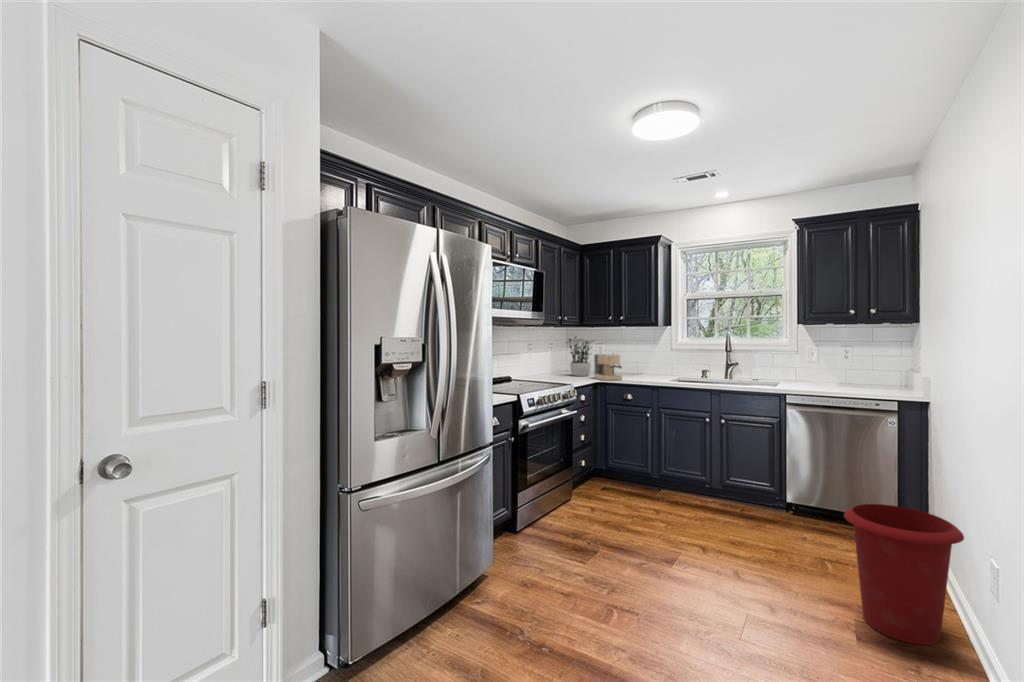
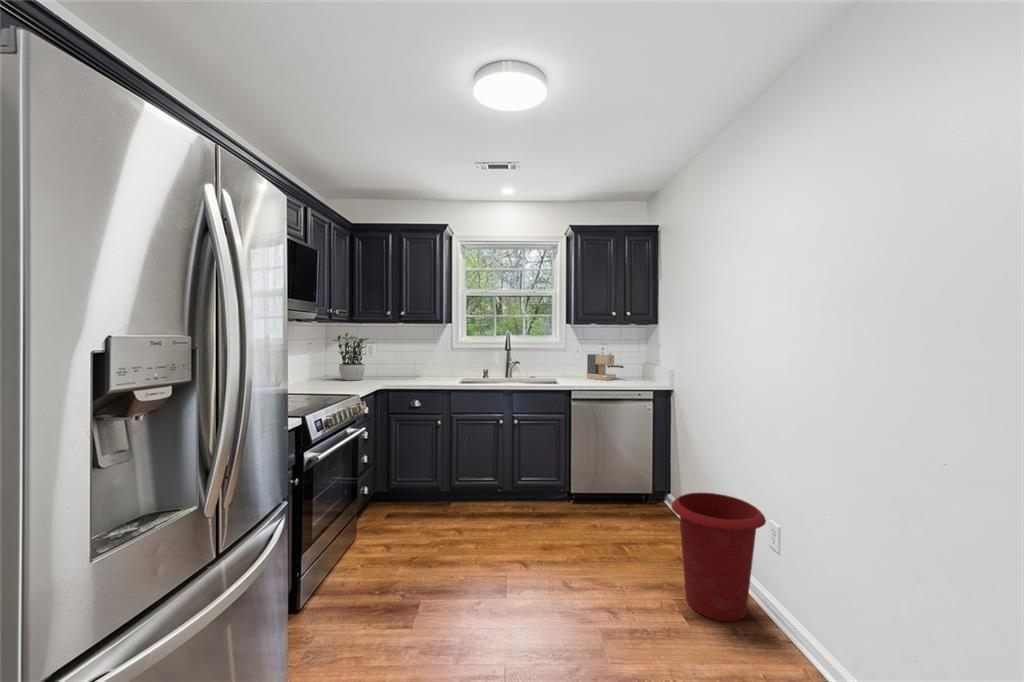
coffee maker: present [594,353,622,380] -> present [587,353,624,380]

